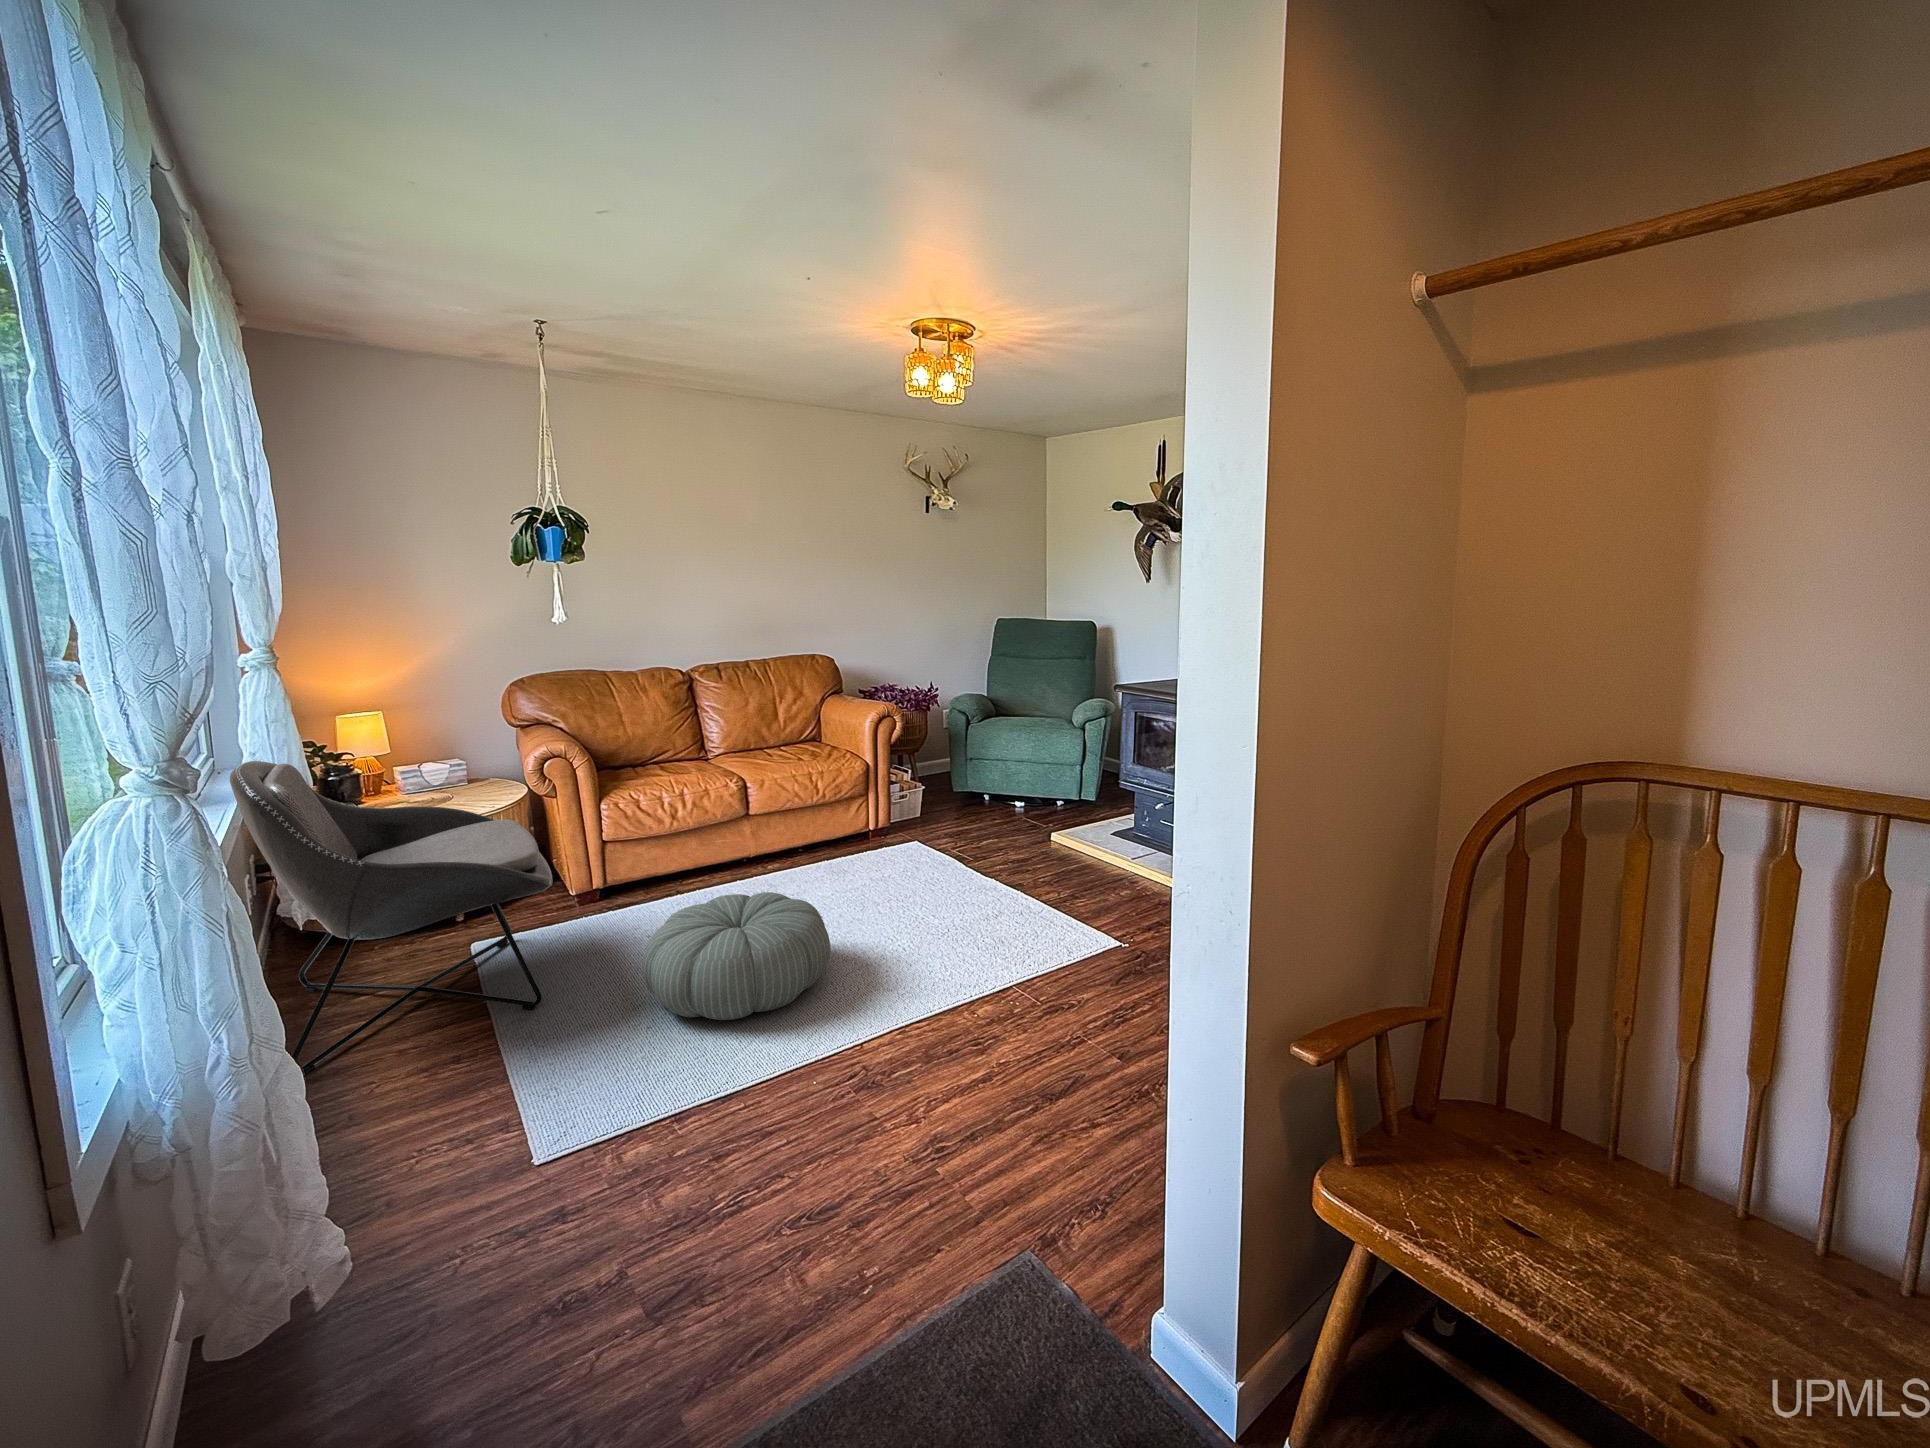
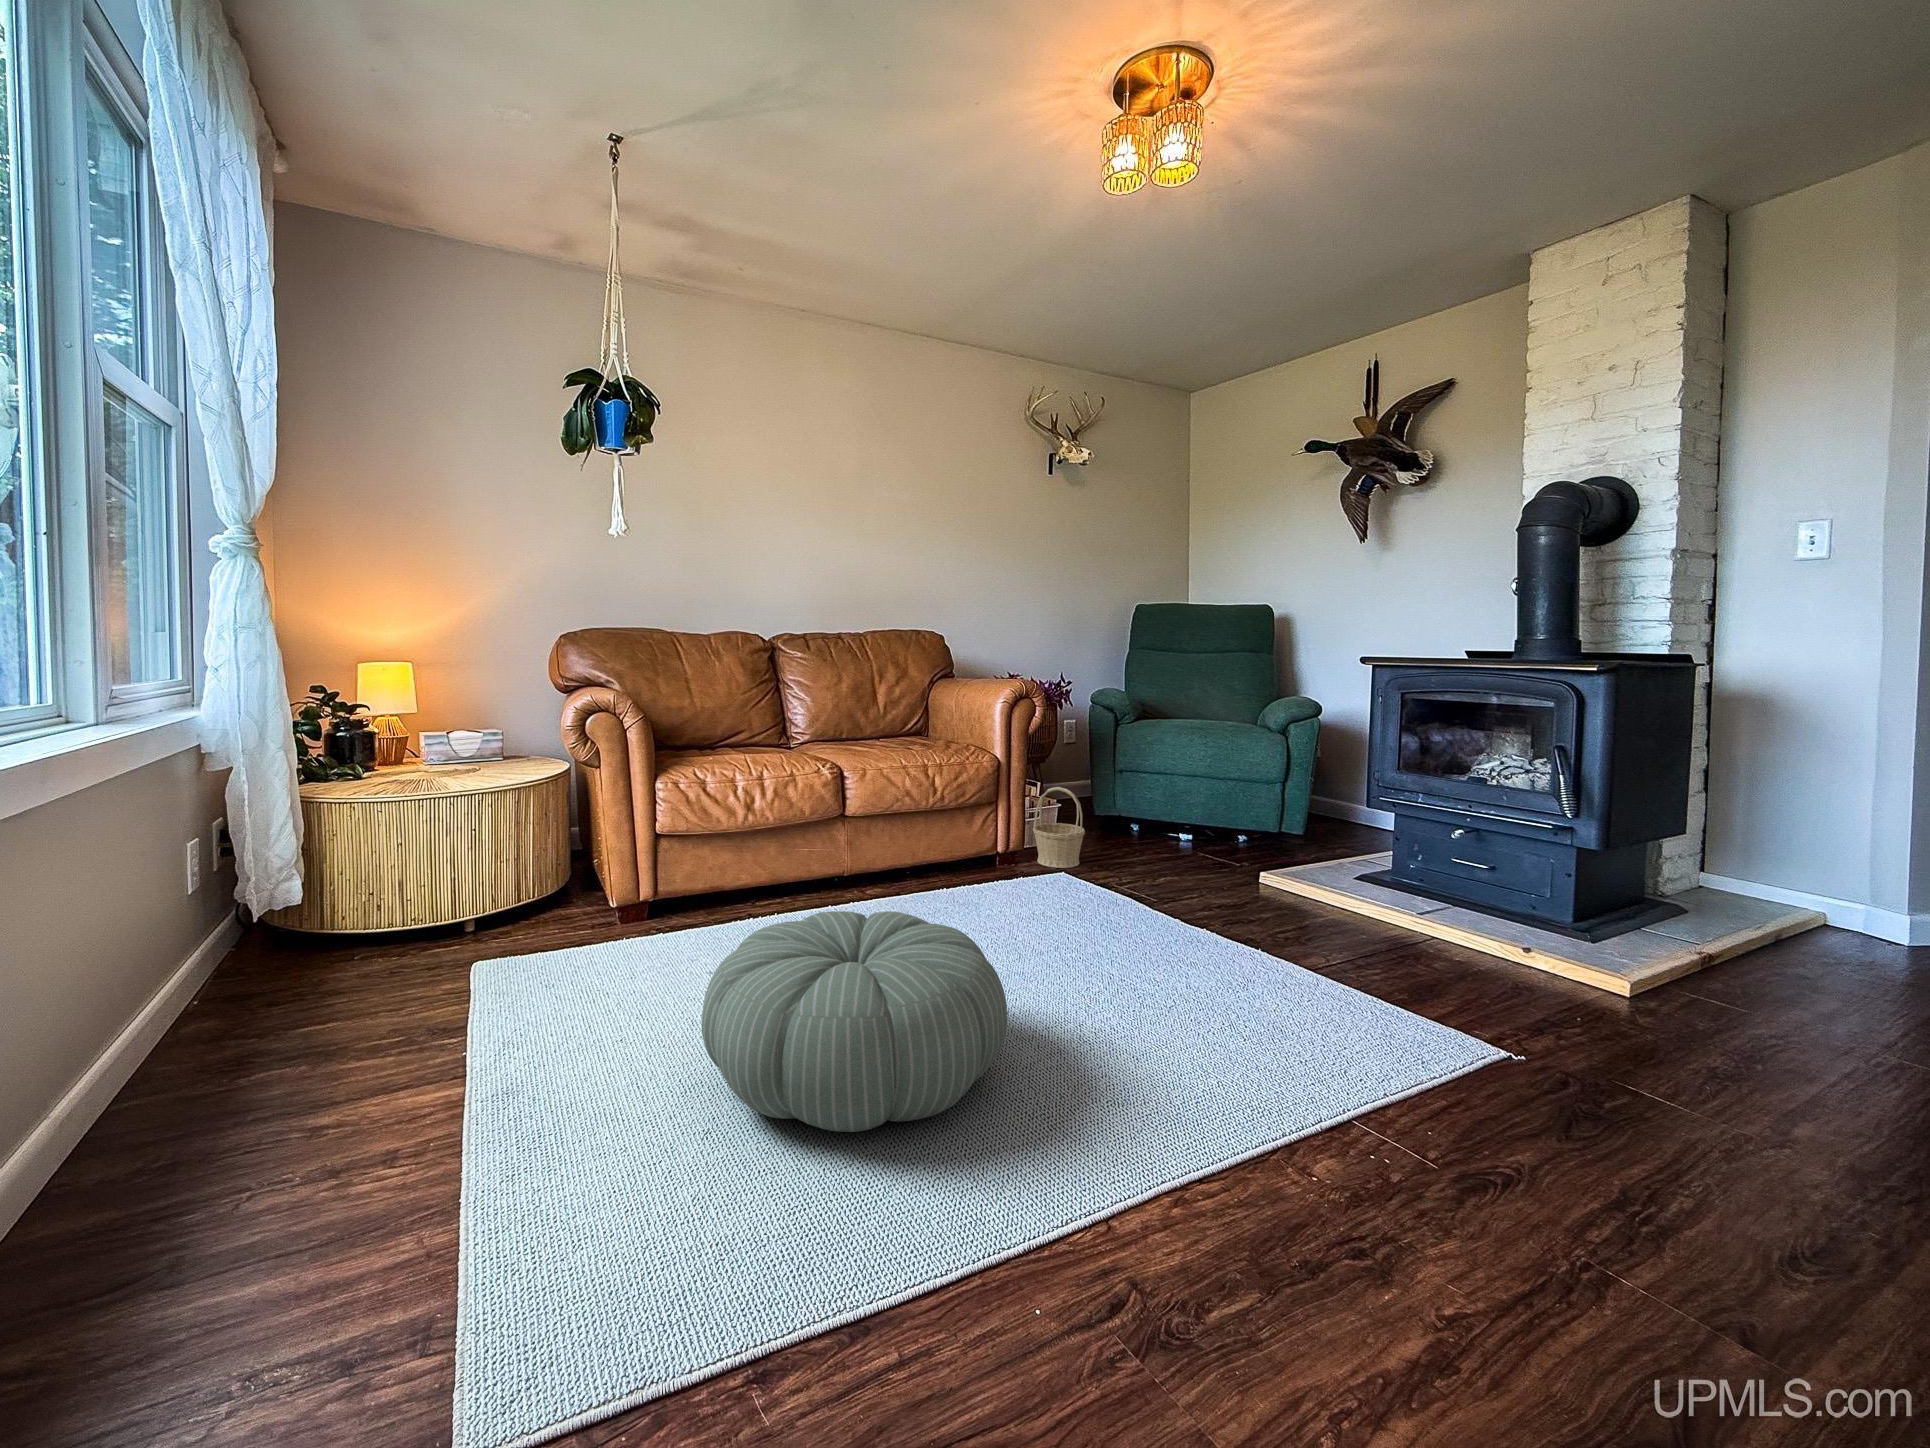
lounge chair: present [230,761,552,1076] -> none [110,647,576,1159]
basket: none [899,780,936,839] -> present [1033,787,1085,868]

